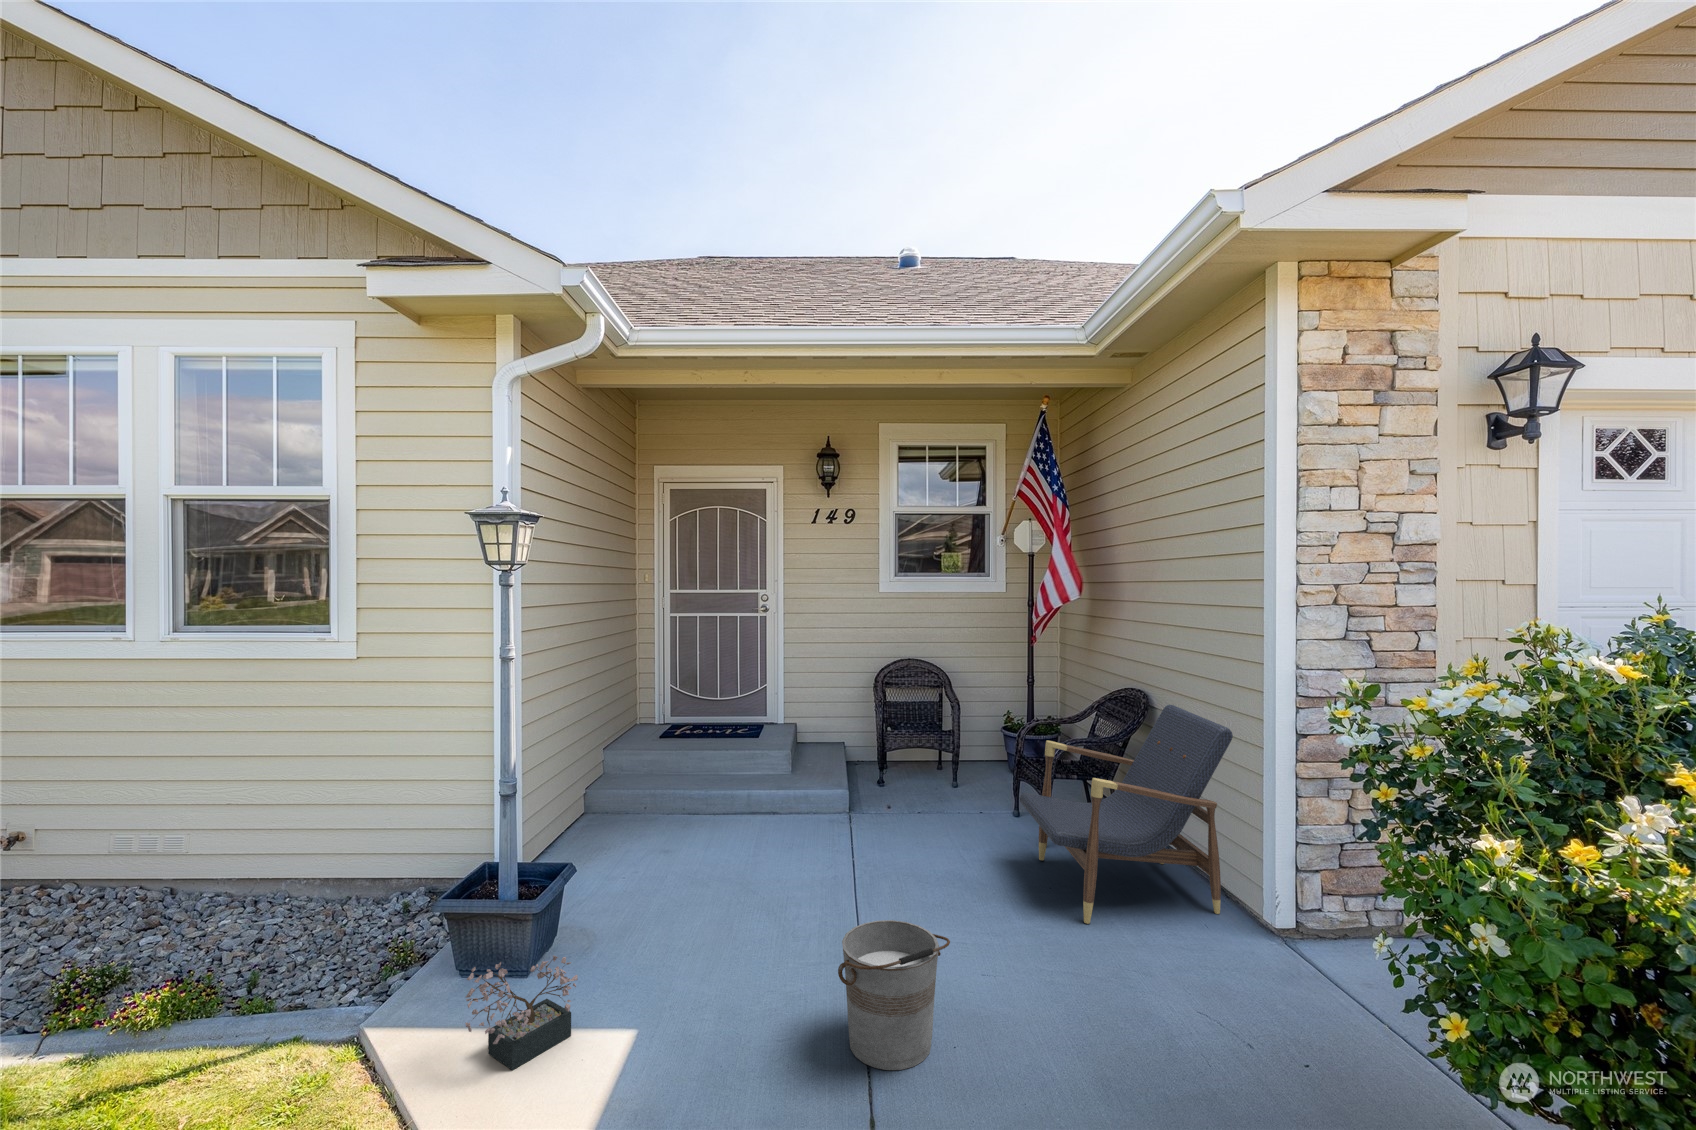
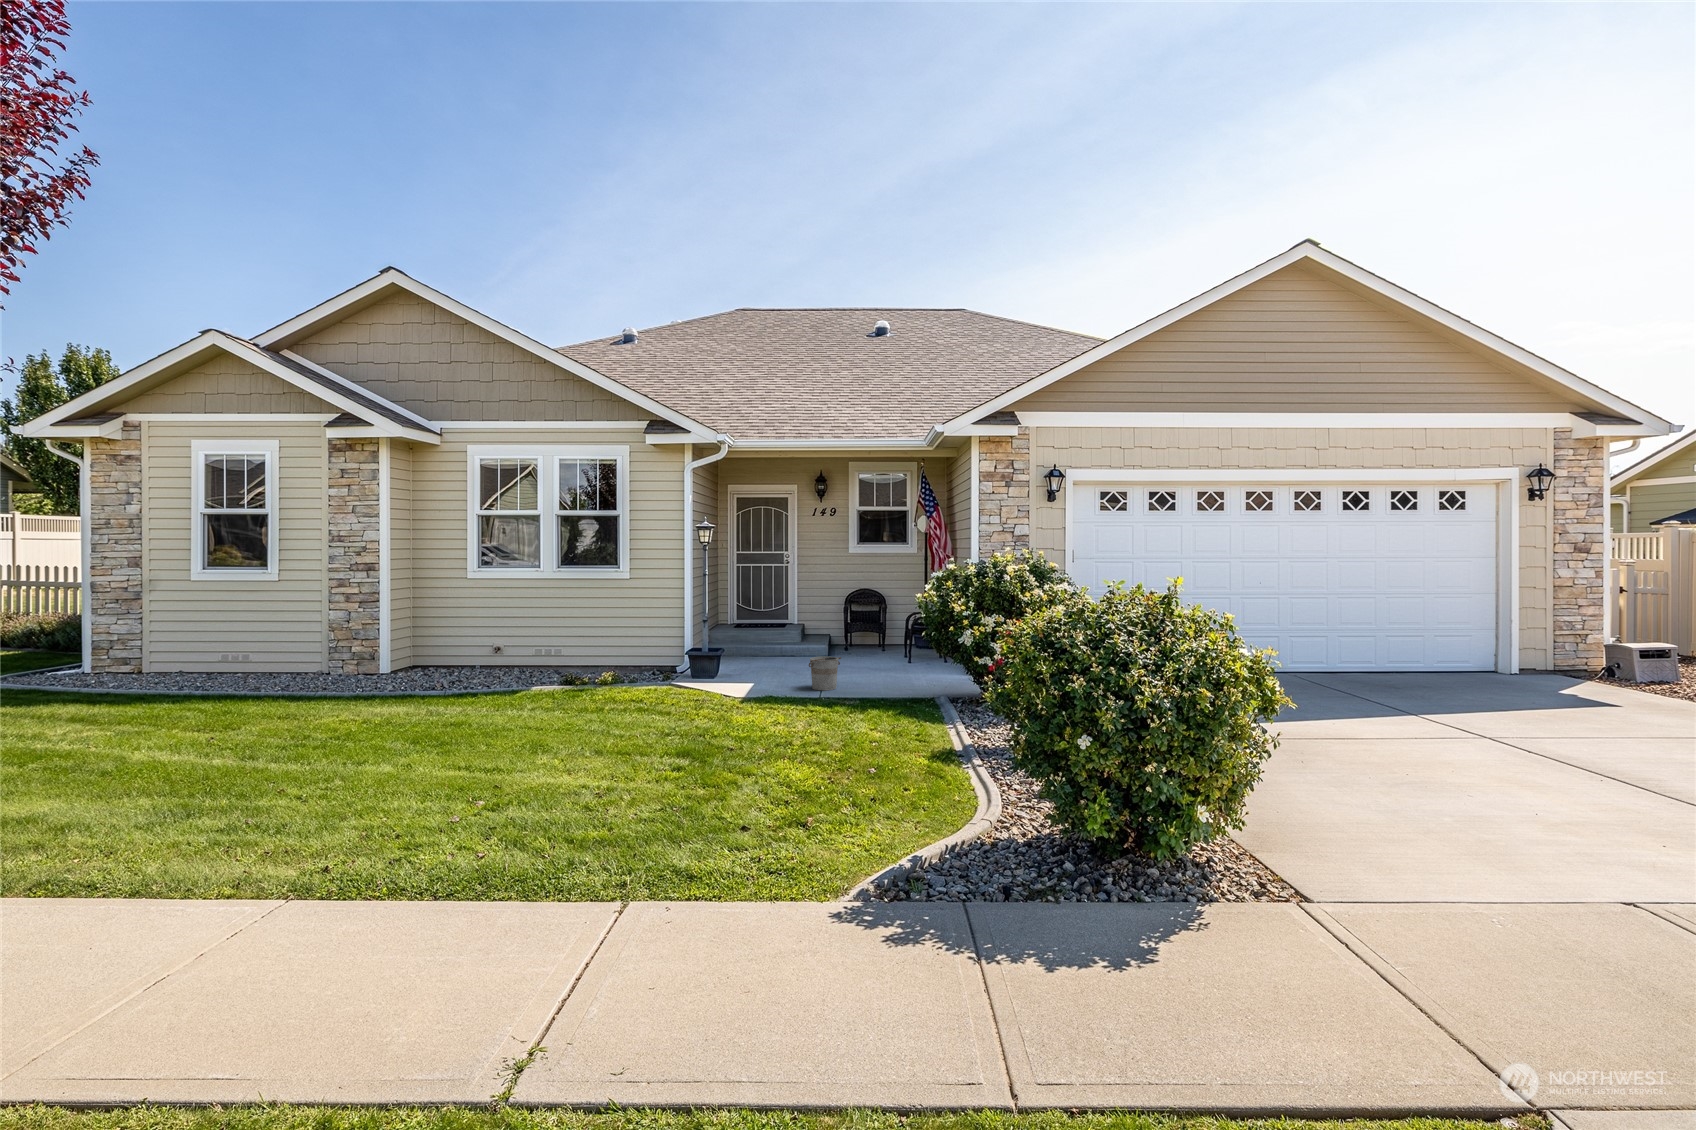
lounge chair: present [1020,705,1233,924] -> none [891,600,961,675]
decorative plant: present [465,955,578,1070] -> none [701,662,730,690]

